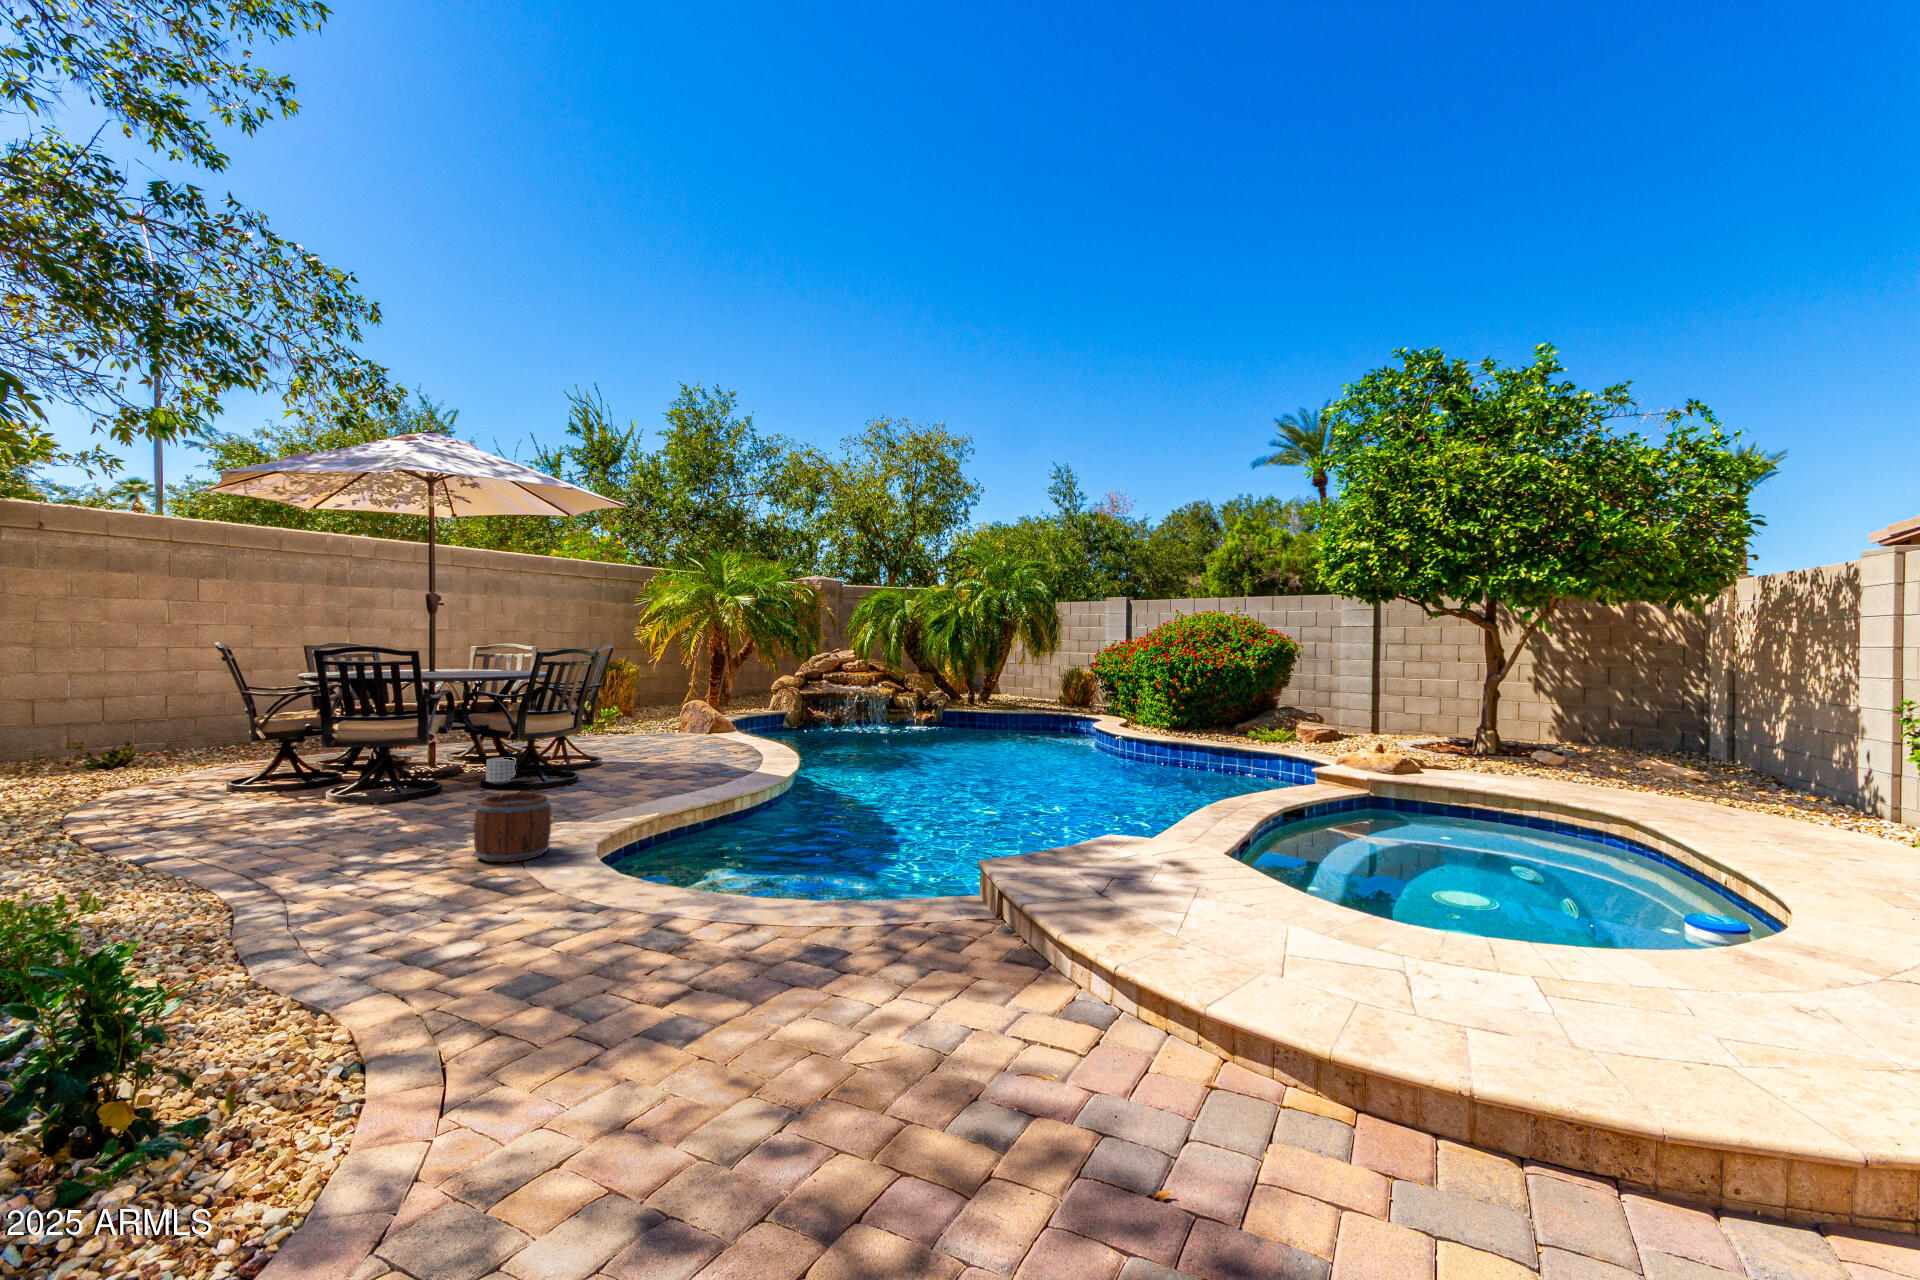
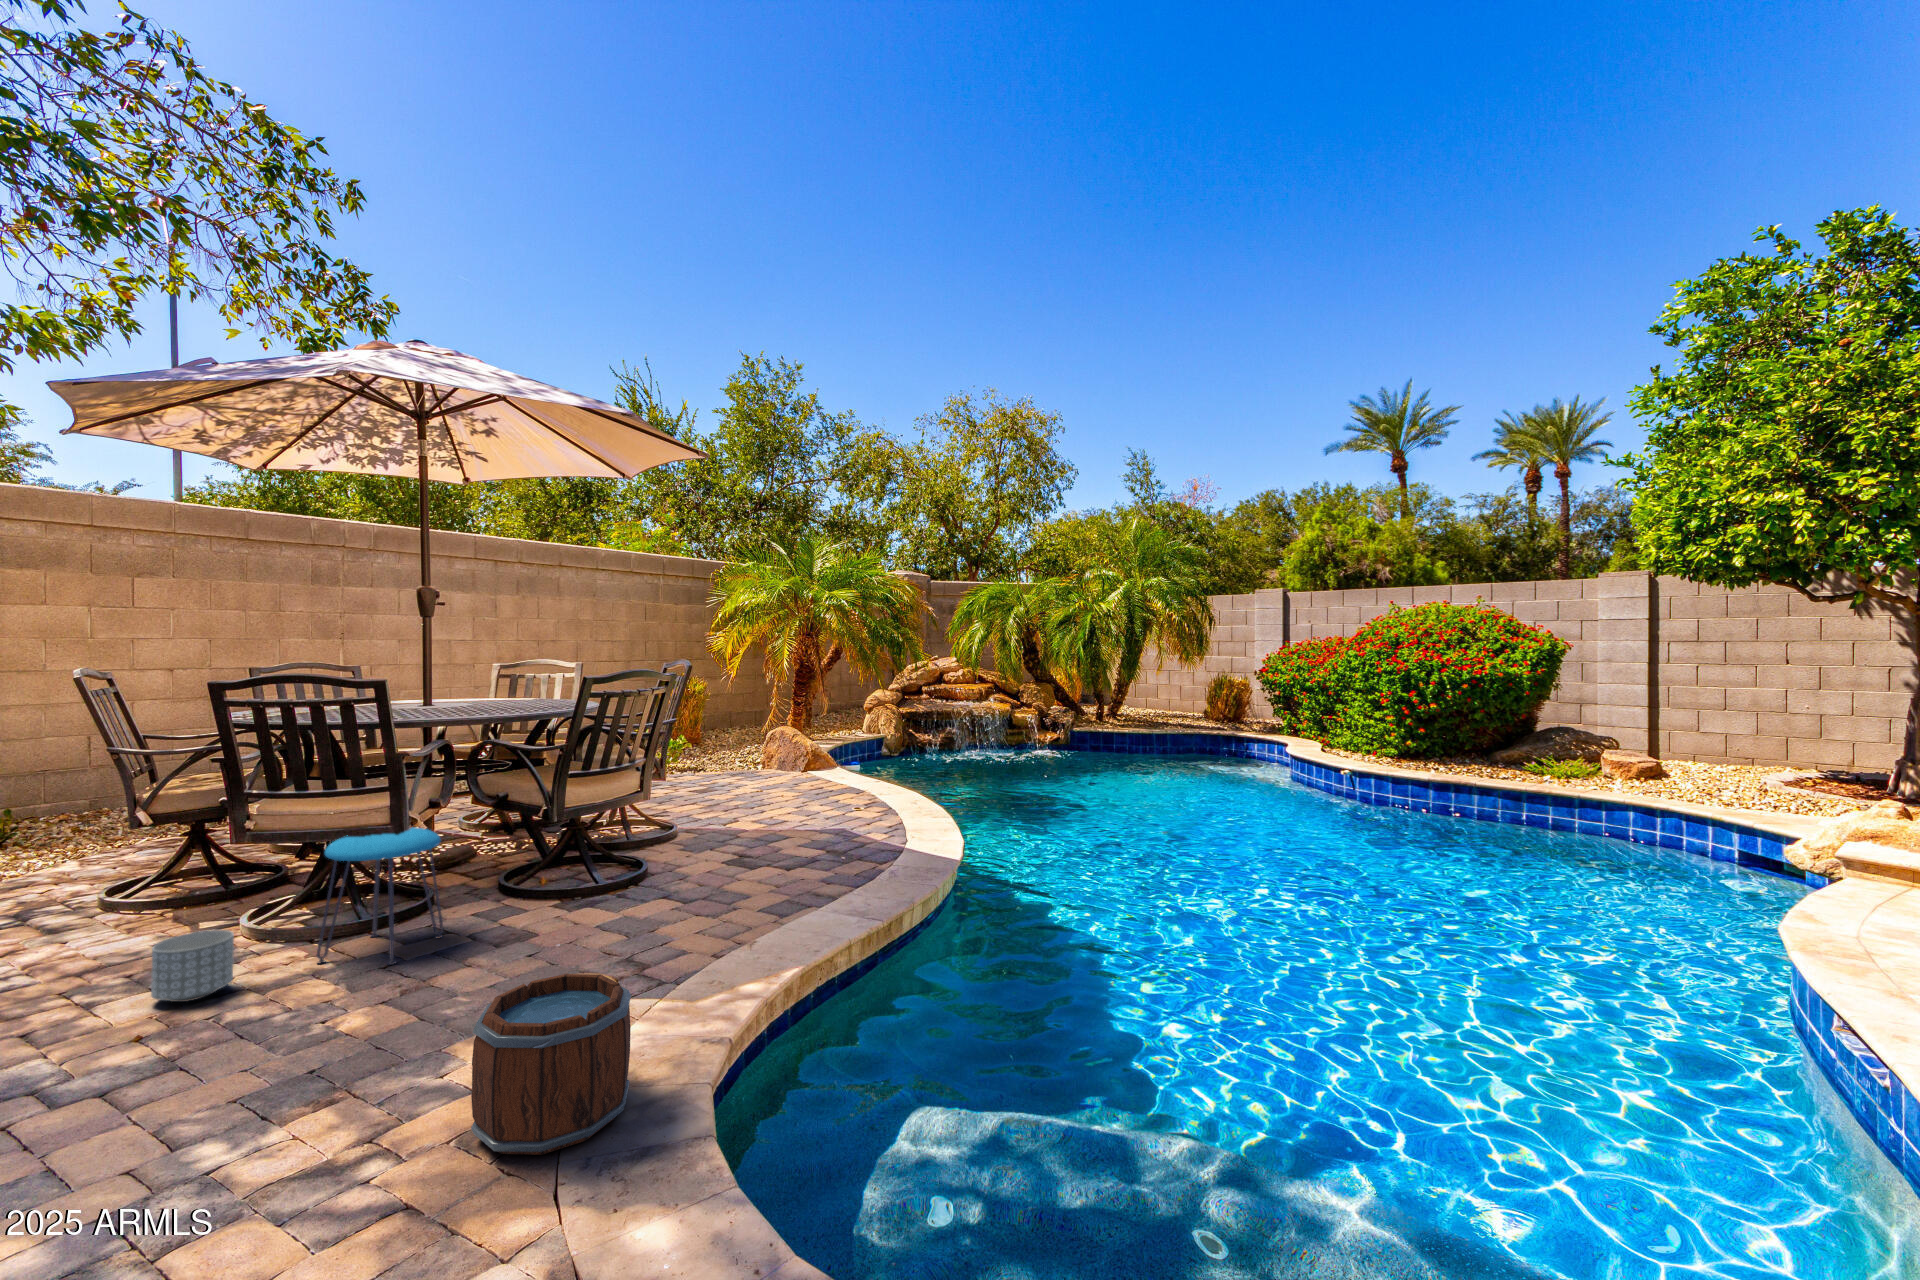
stool: none [374,738,447,813] -> present [316,827,444,965]
planter: present [486,757,516,785] -> present [151,930,234,1002]

